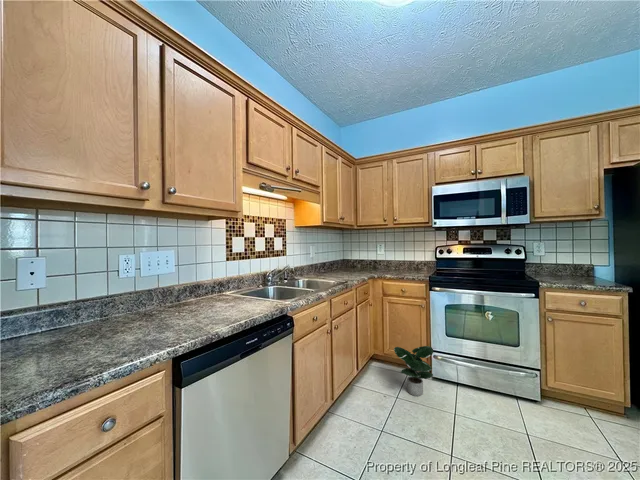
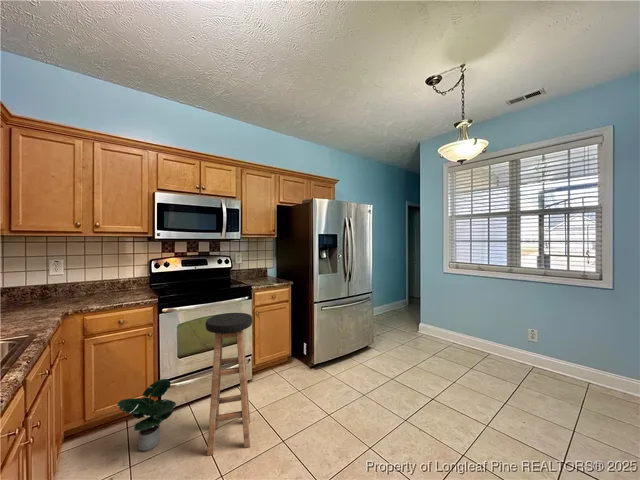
bar stool: none [449,303,512,459] -> present [205,313,253,455]

